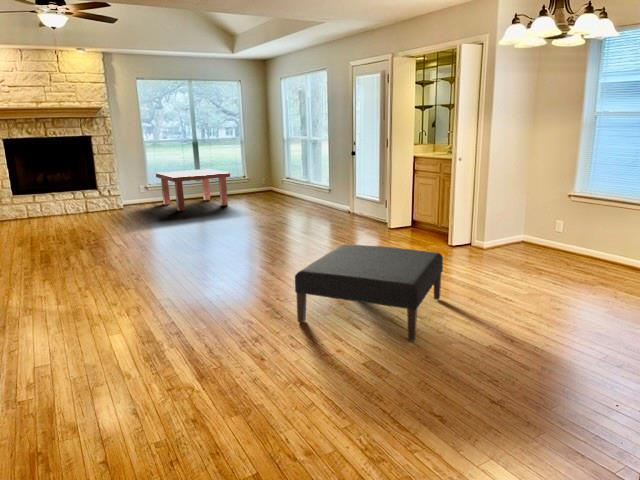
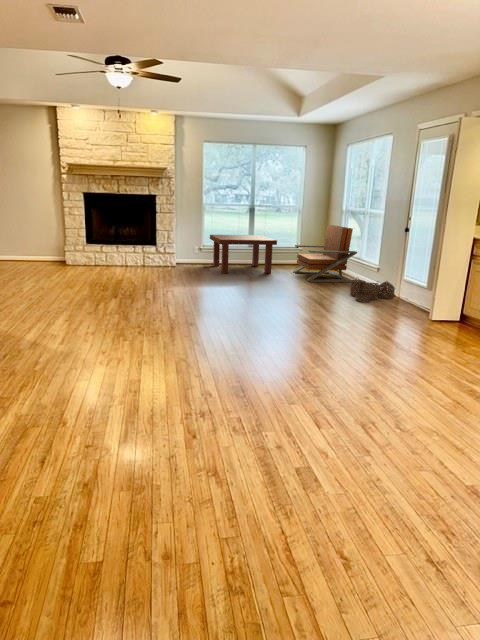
lounge chair: none [246,153,309,209] -> present [293,225,357,282]
woven basket: none [312,199,351,222] -> present [350,280,395,302]
ottoman: present [295,244,443,341] -> none [258,328,450,456]

